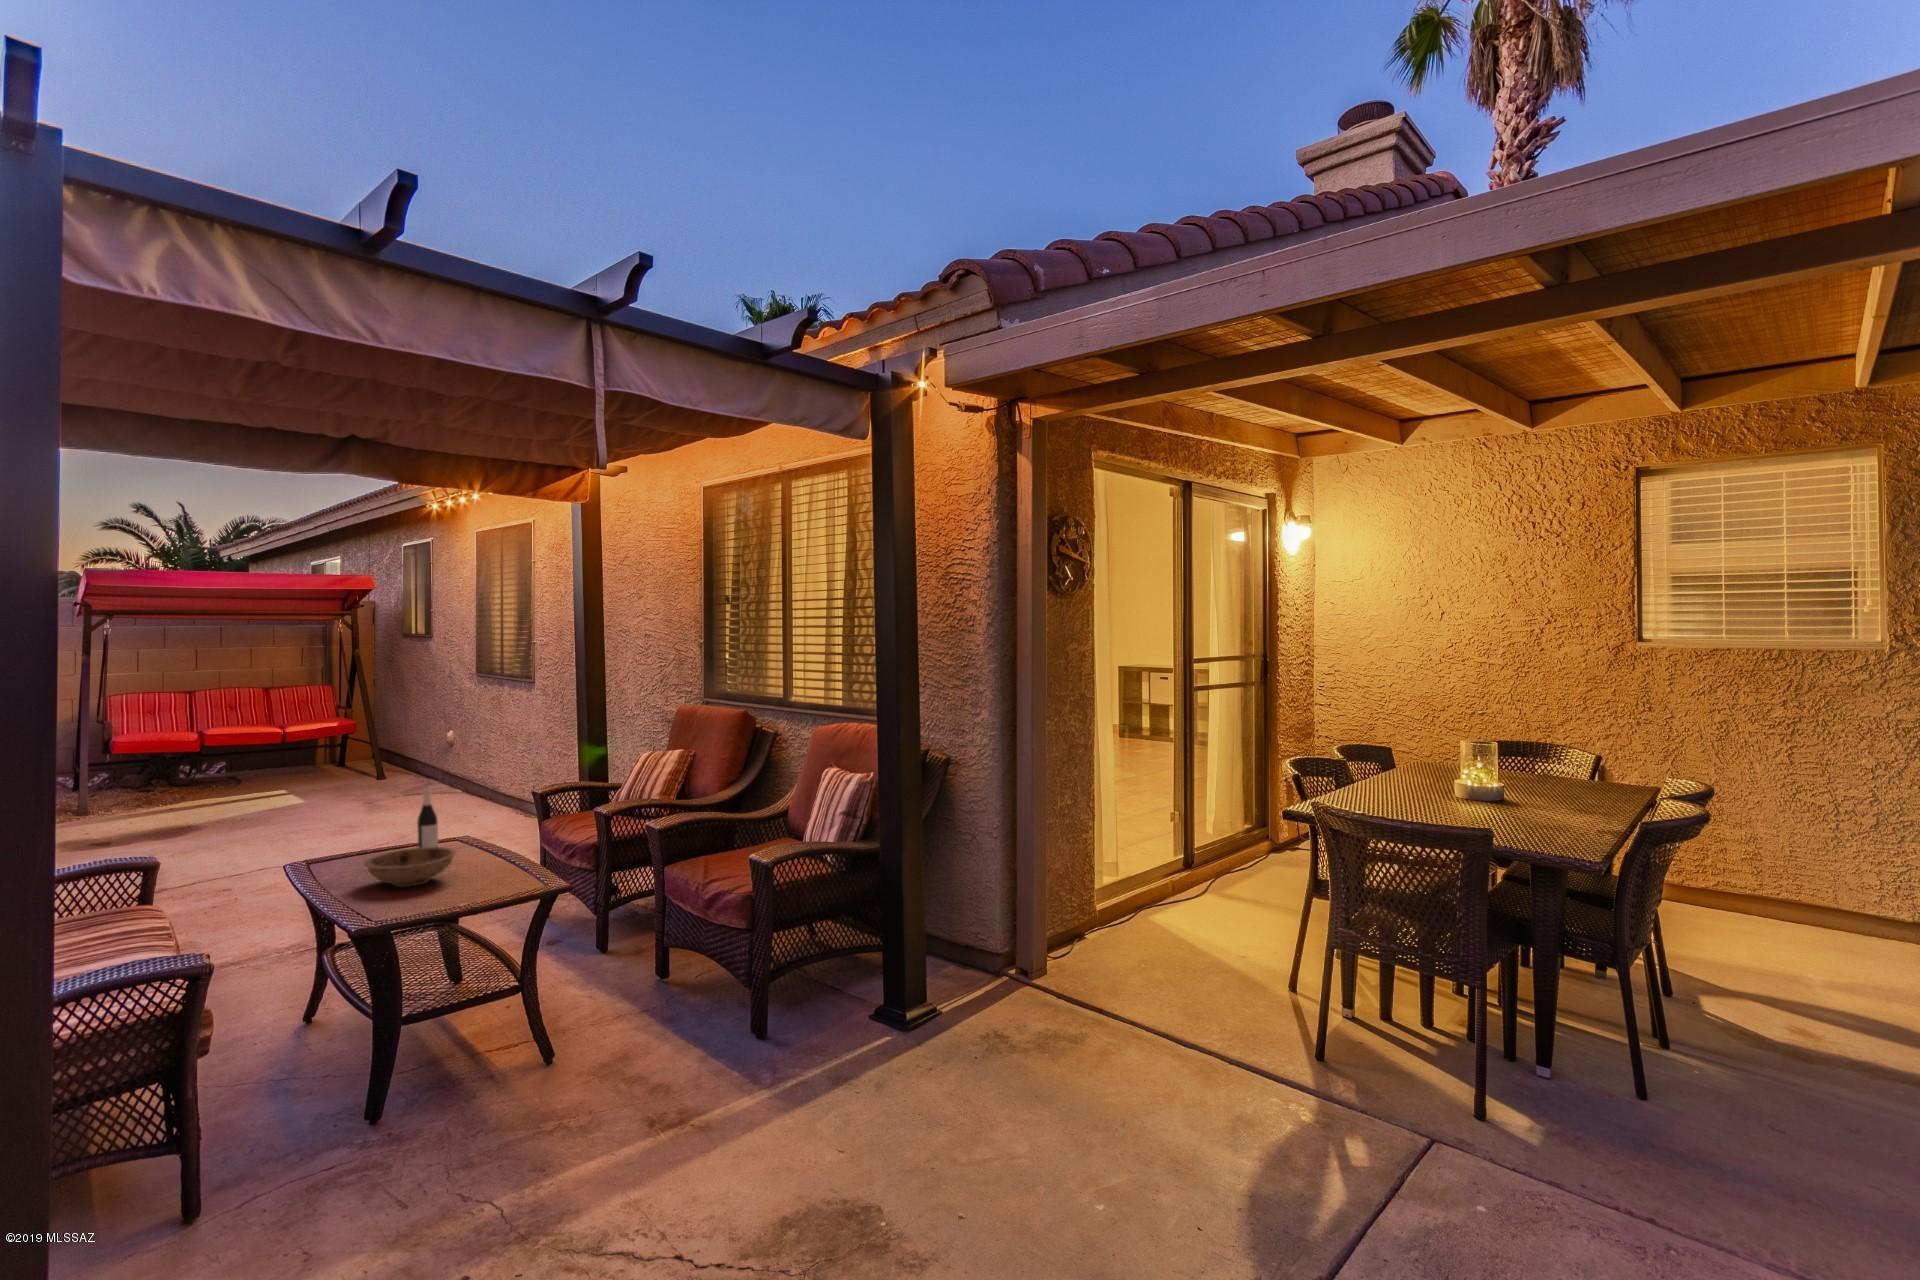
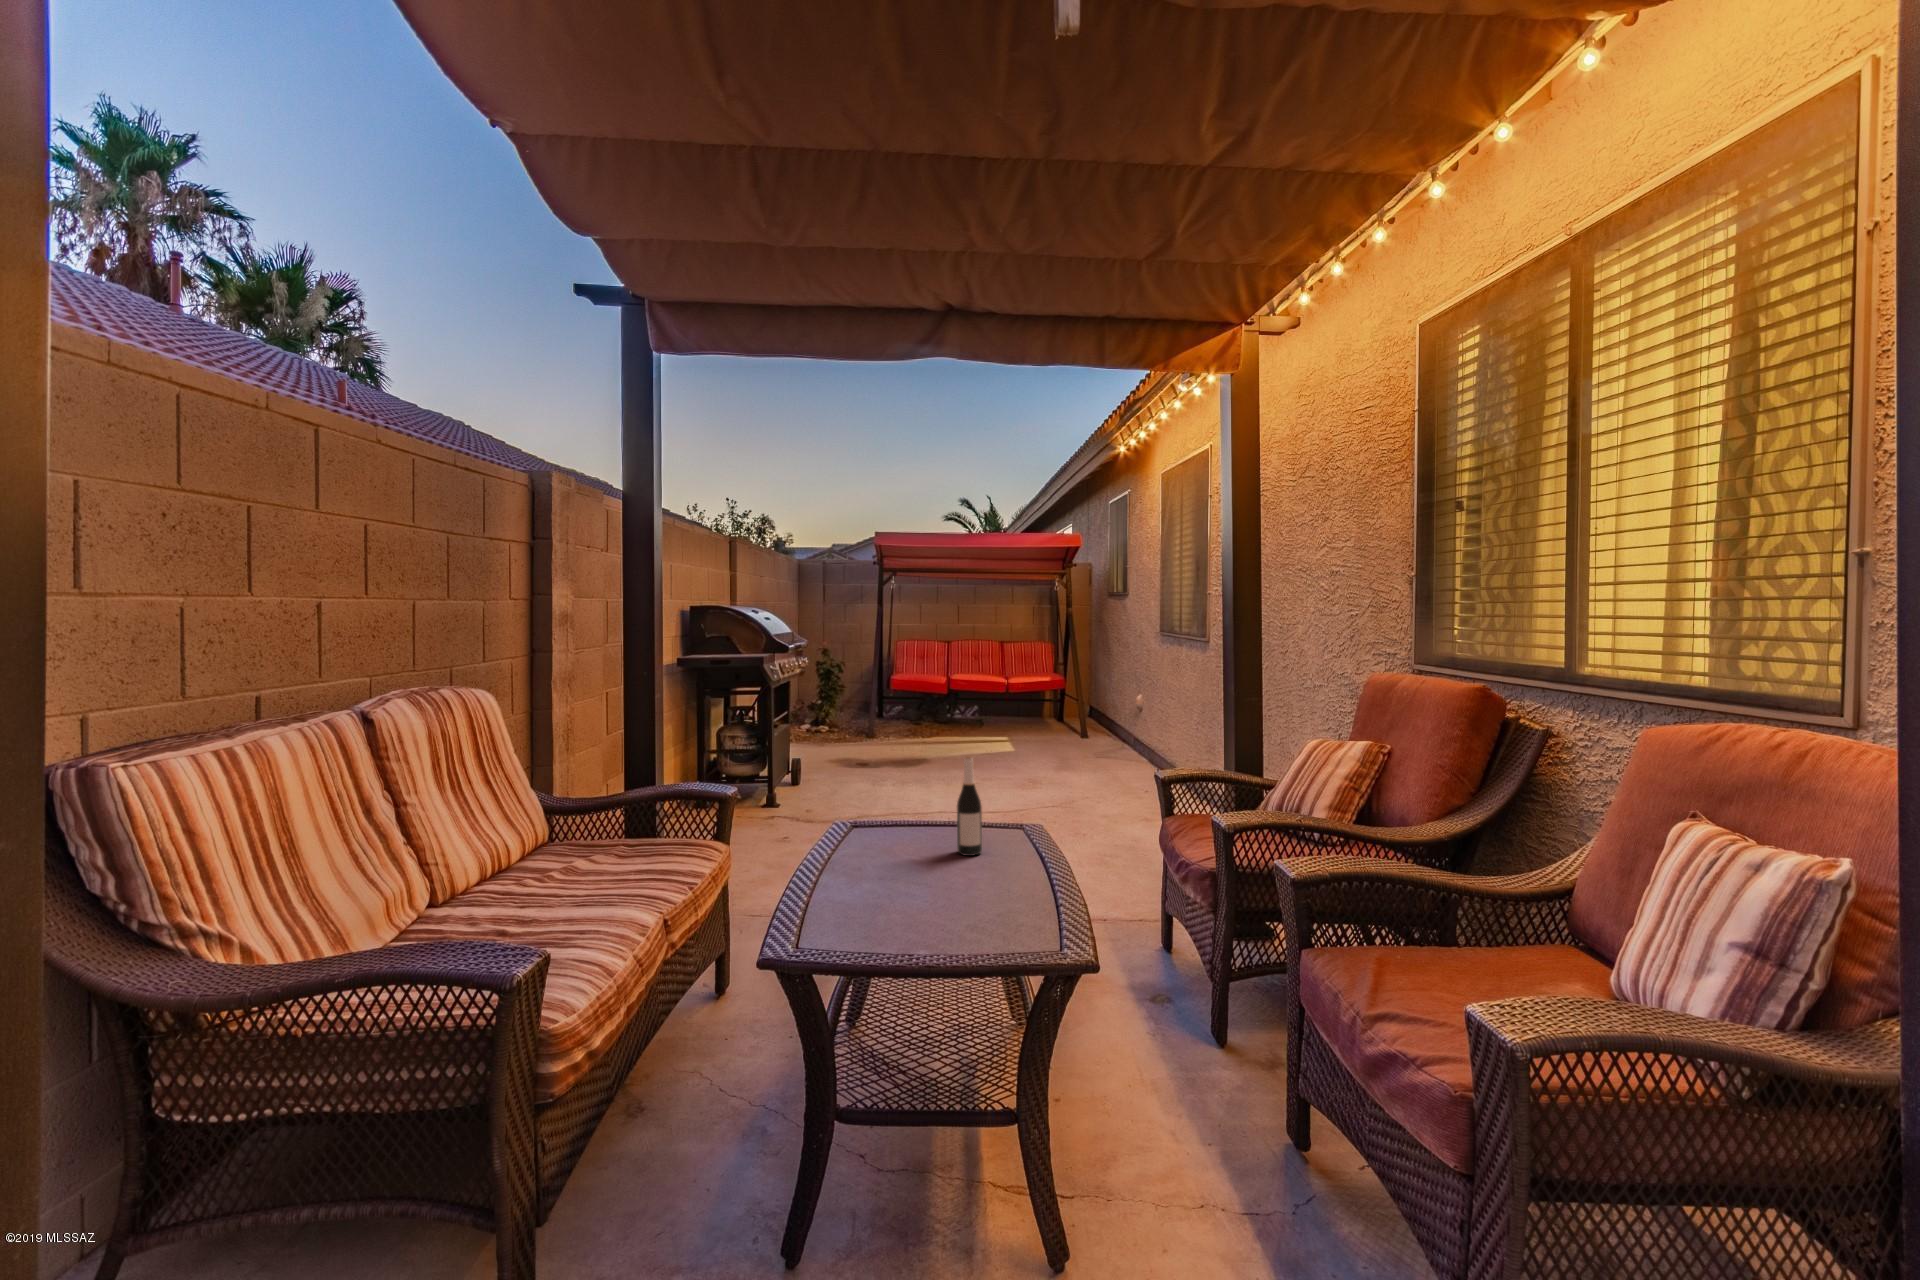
bowl: present [364,847,456,887] -> none [841,847,962,909]

